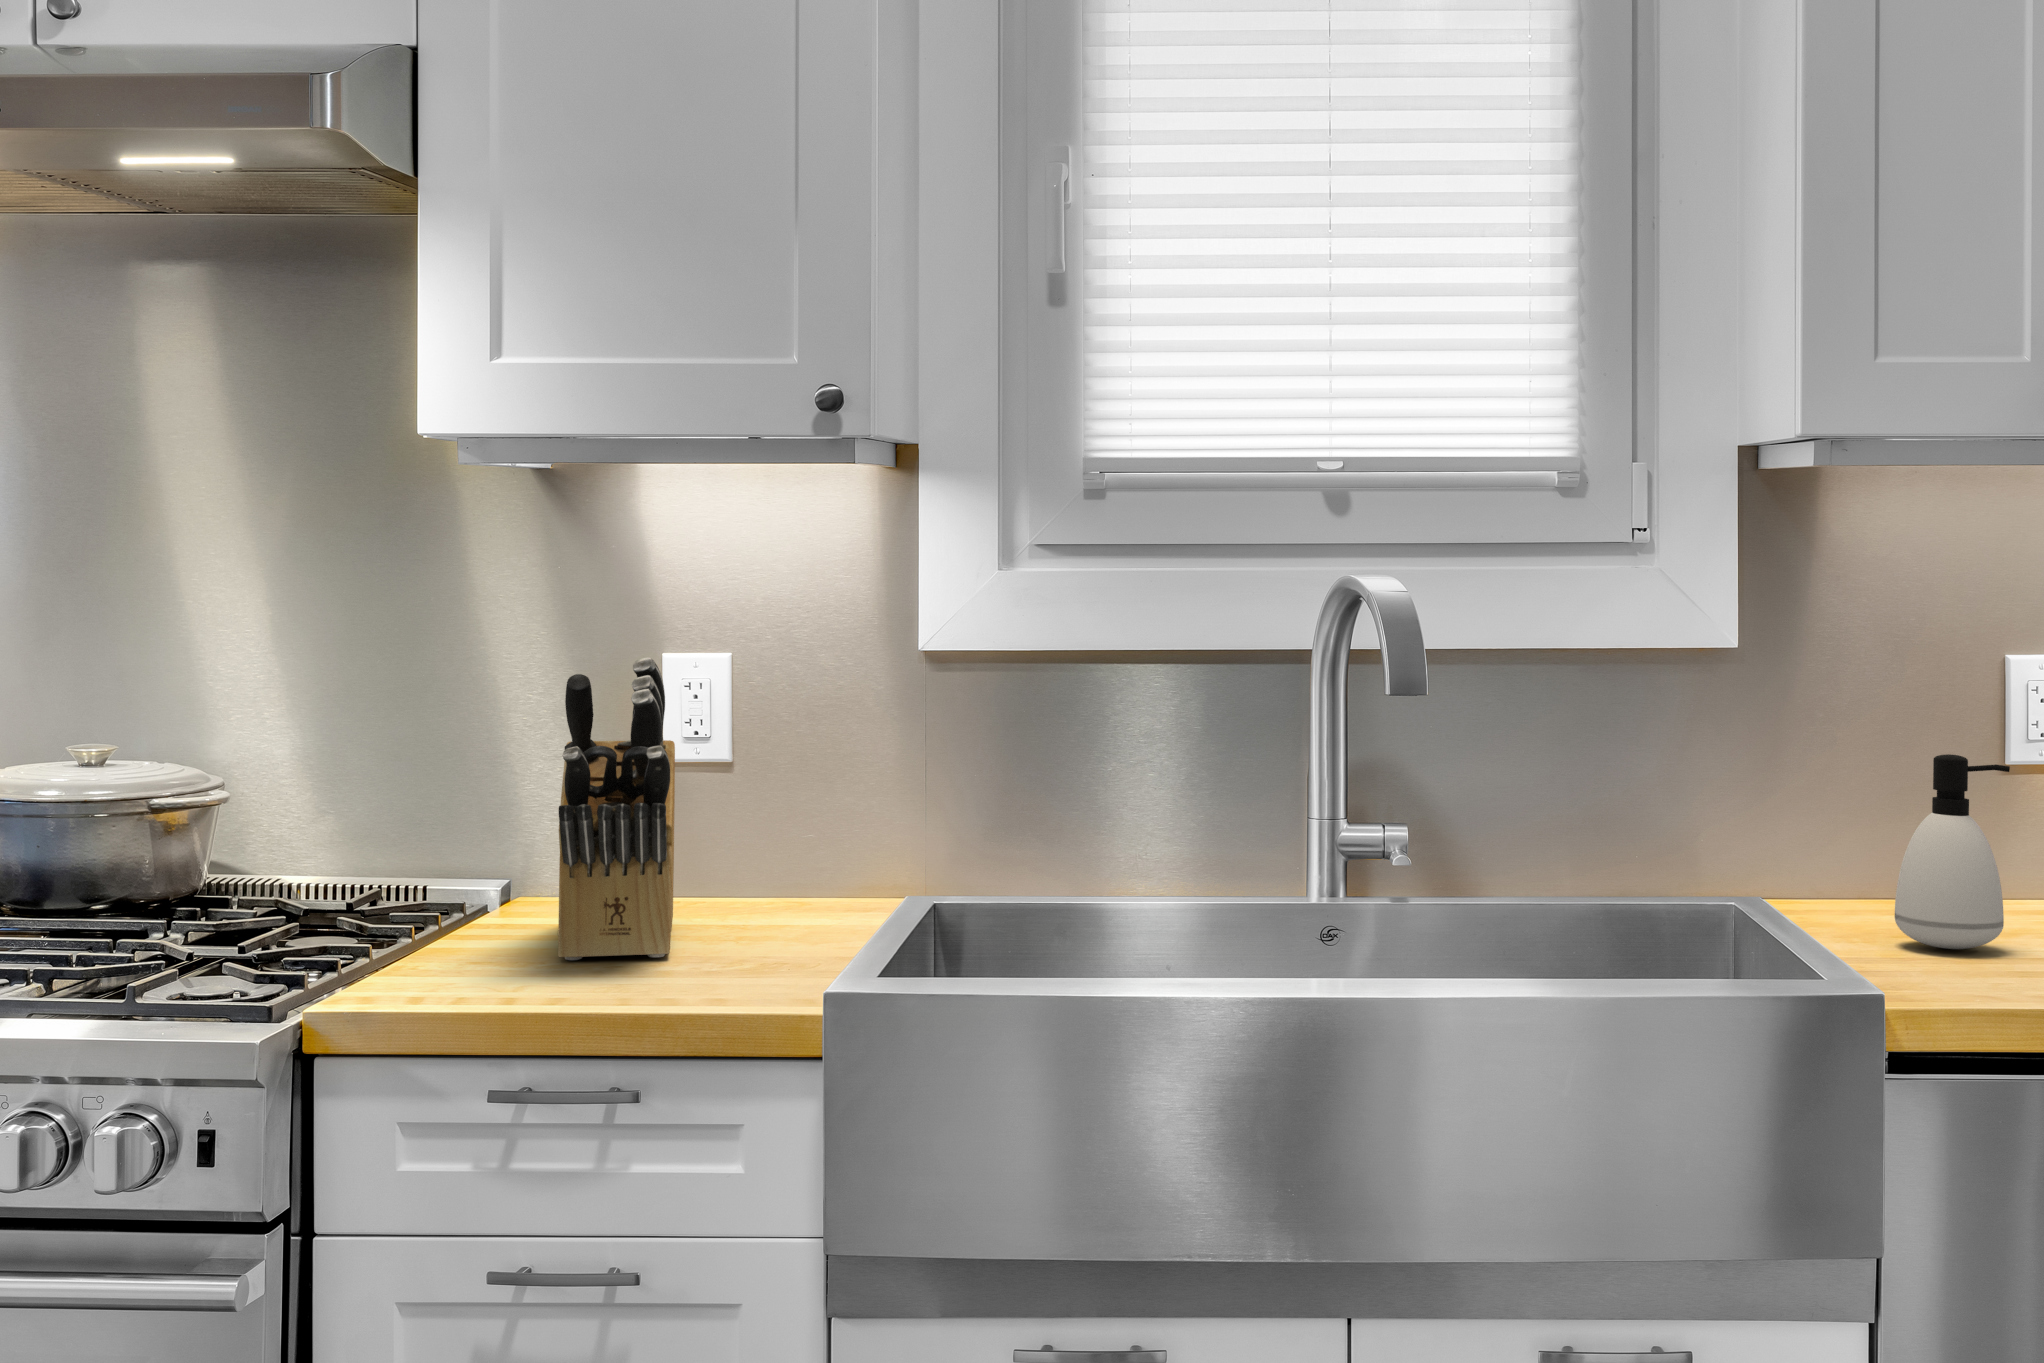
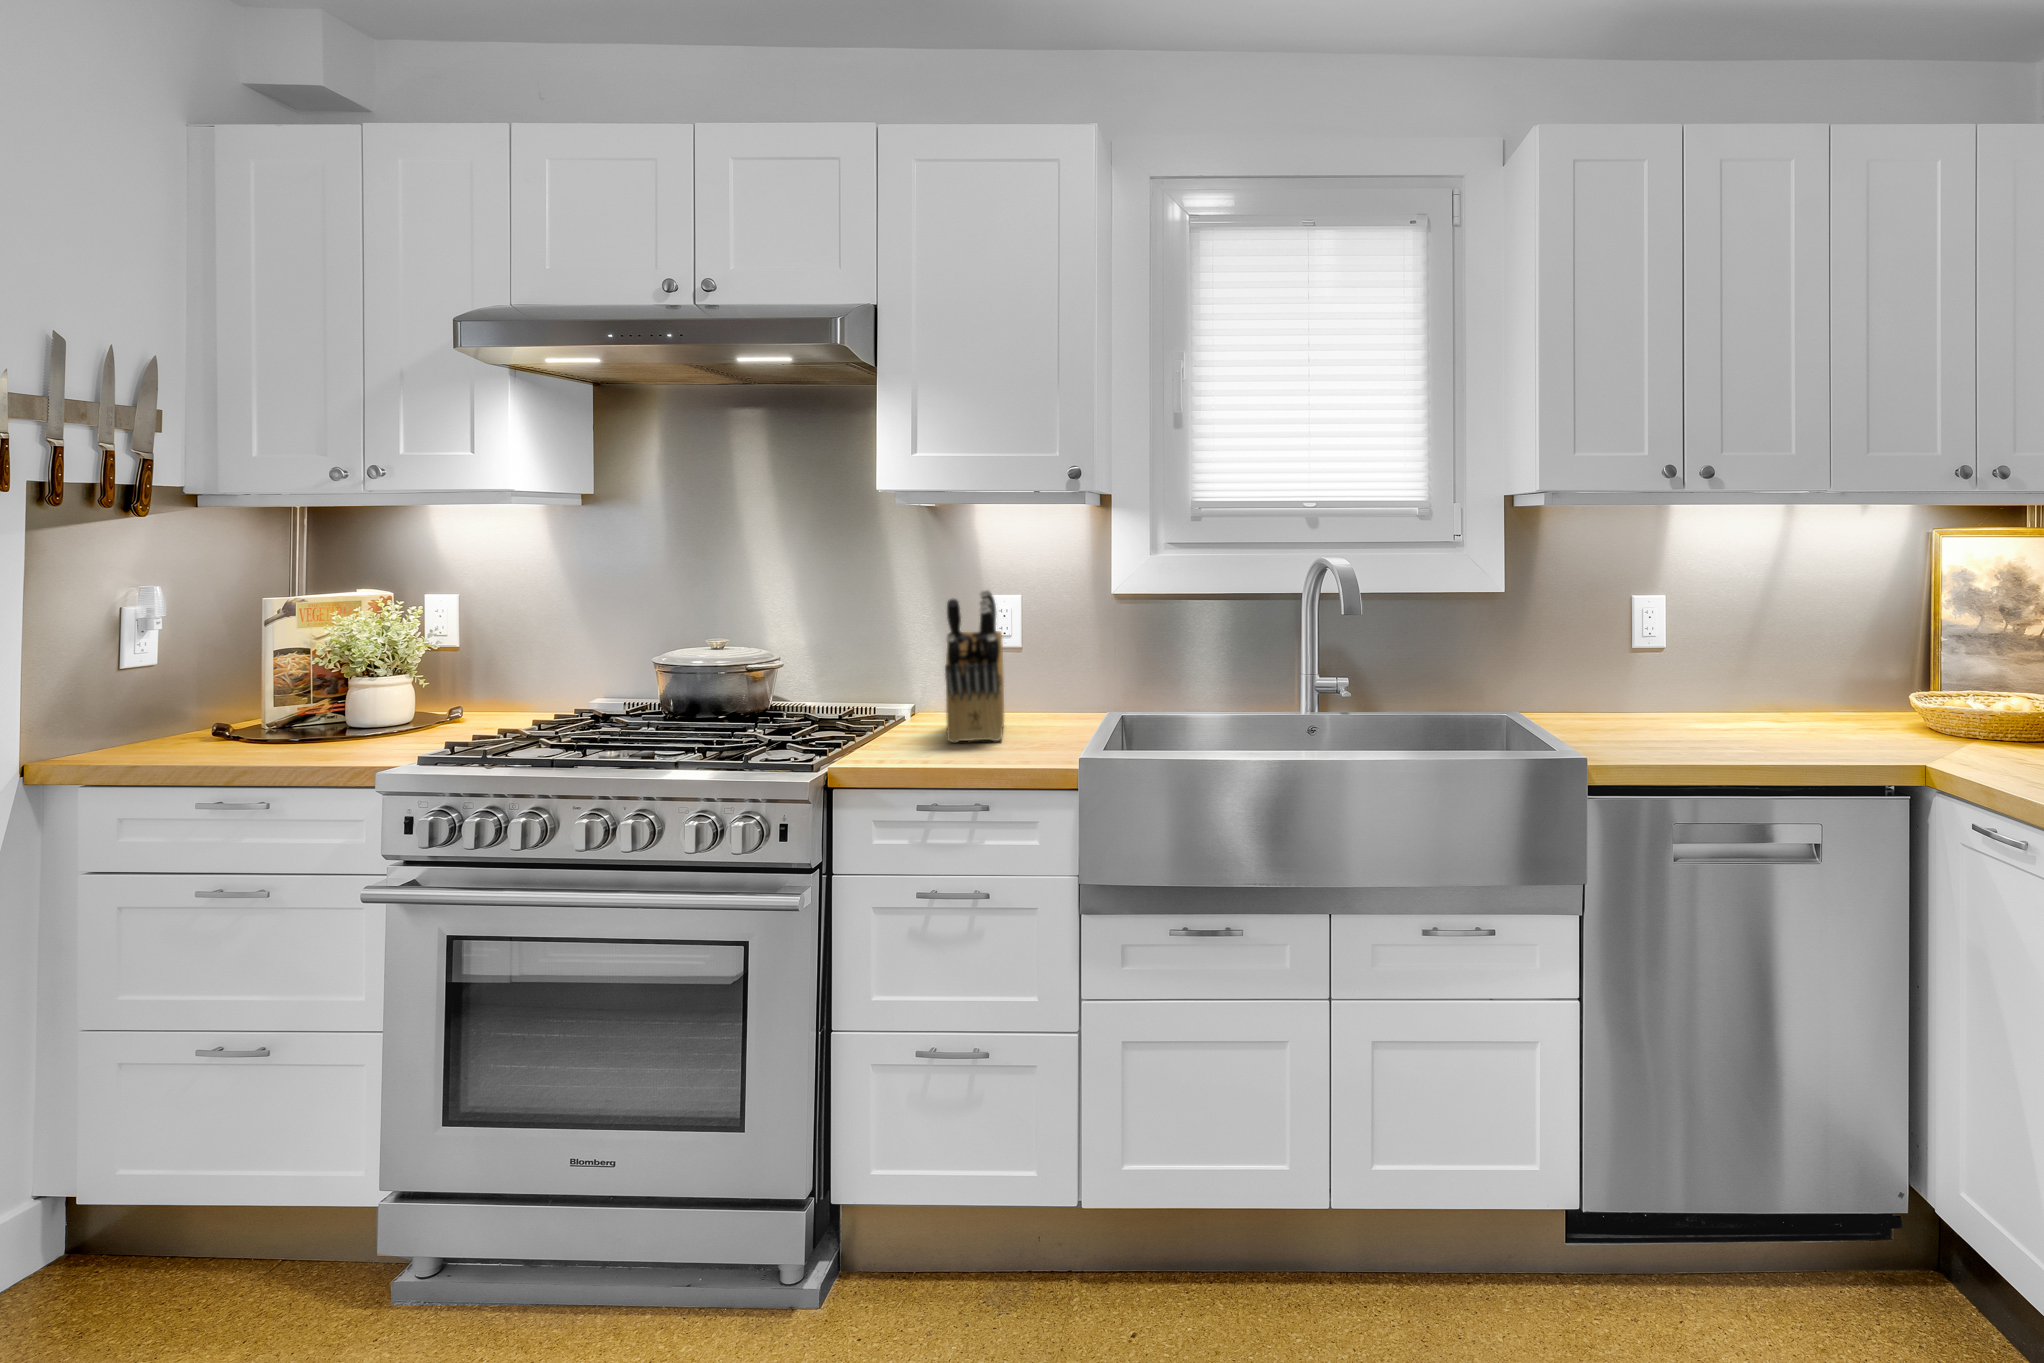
soap dispenser: present [1895,754,2010,949] -> none [1653,630,1715,736]

